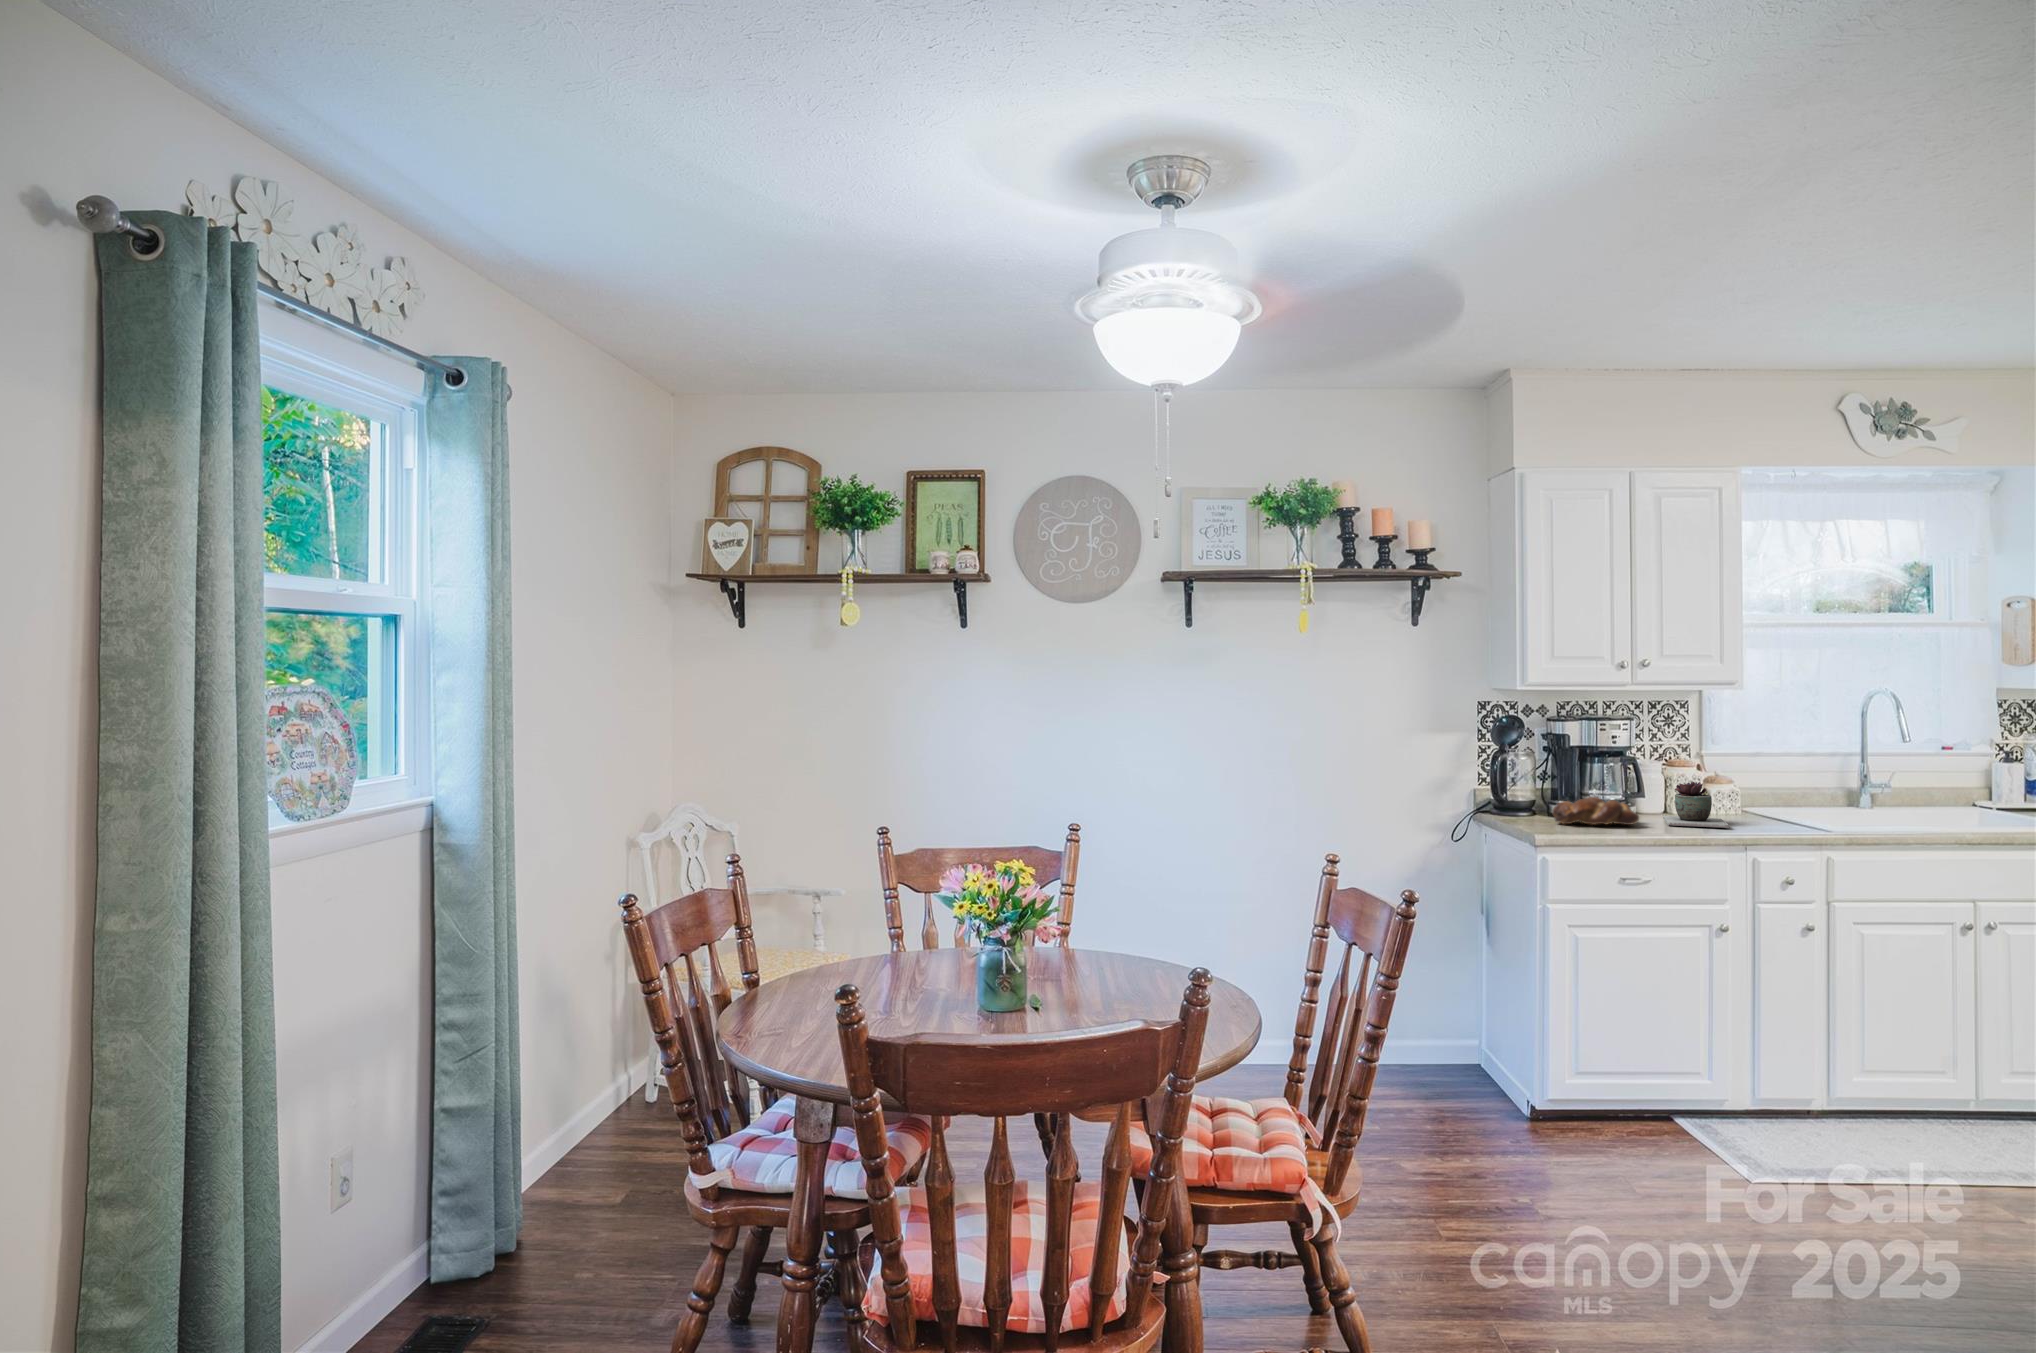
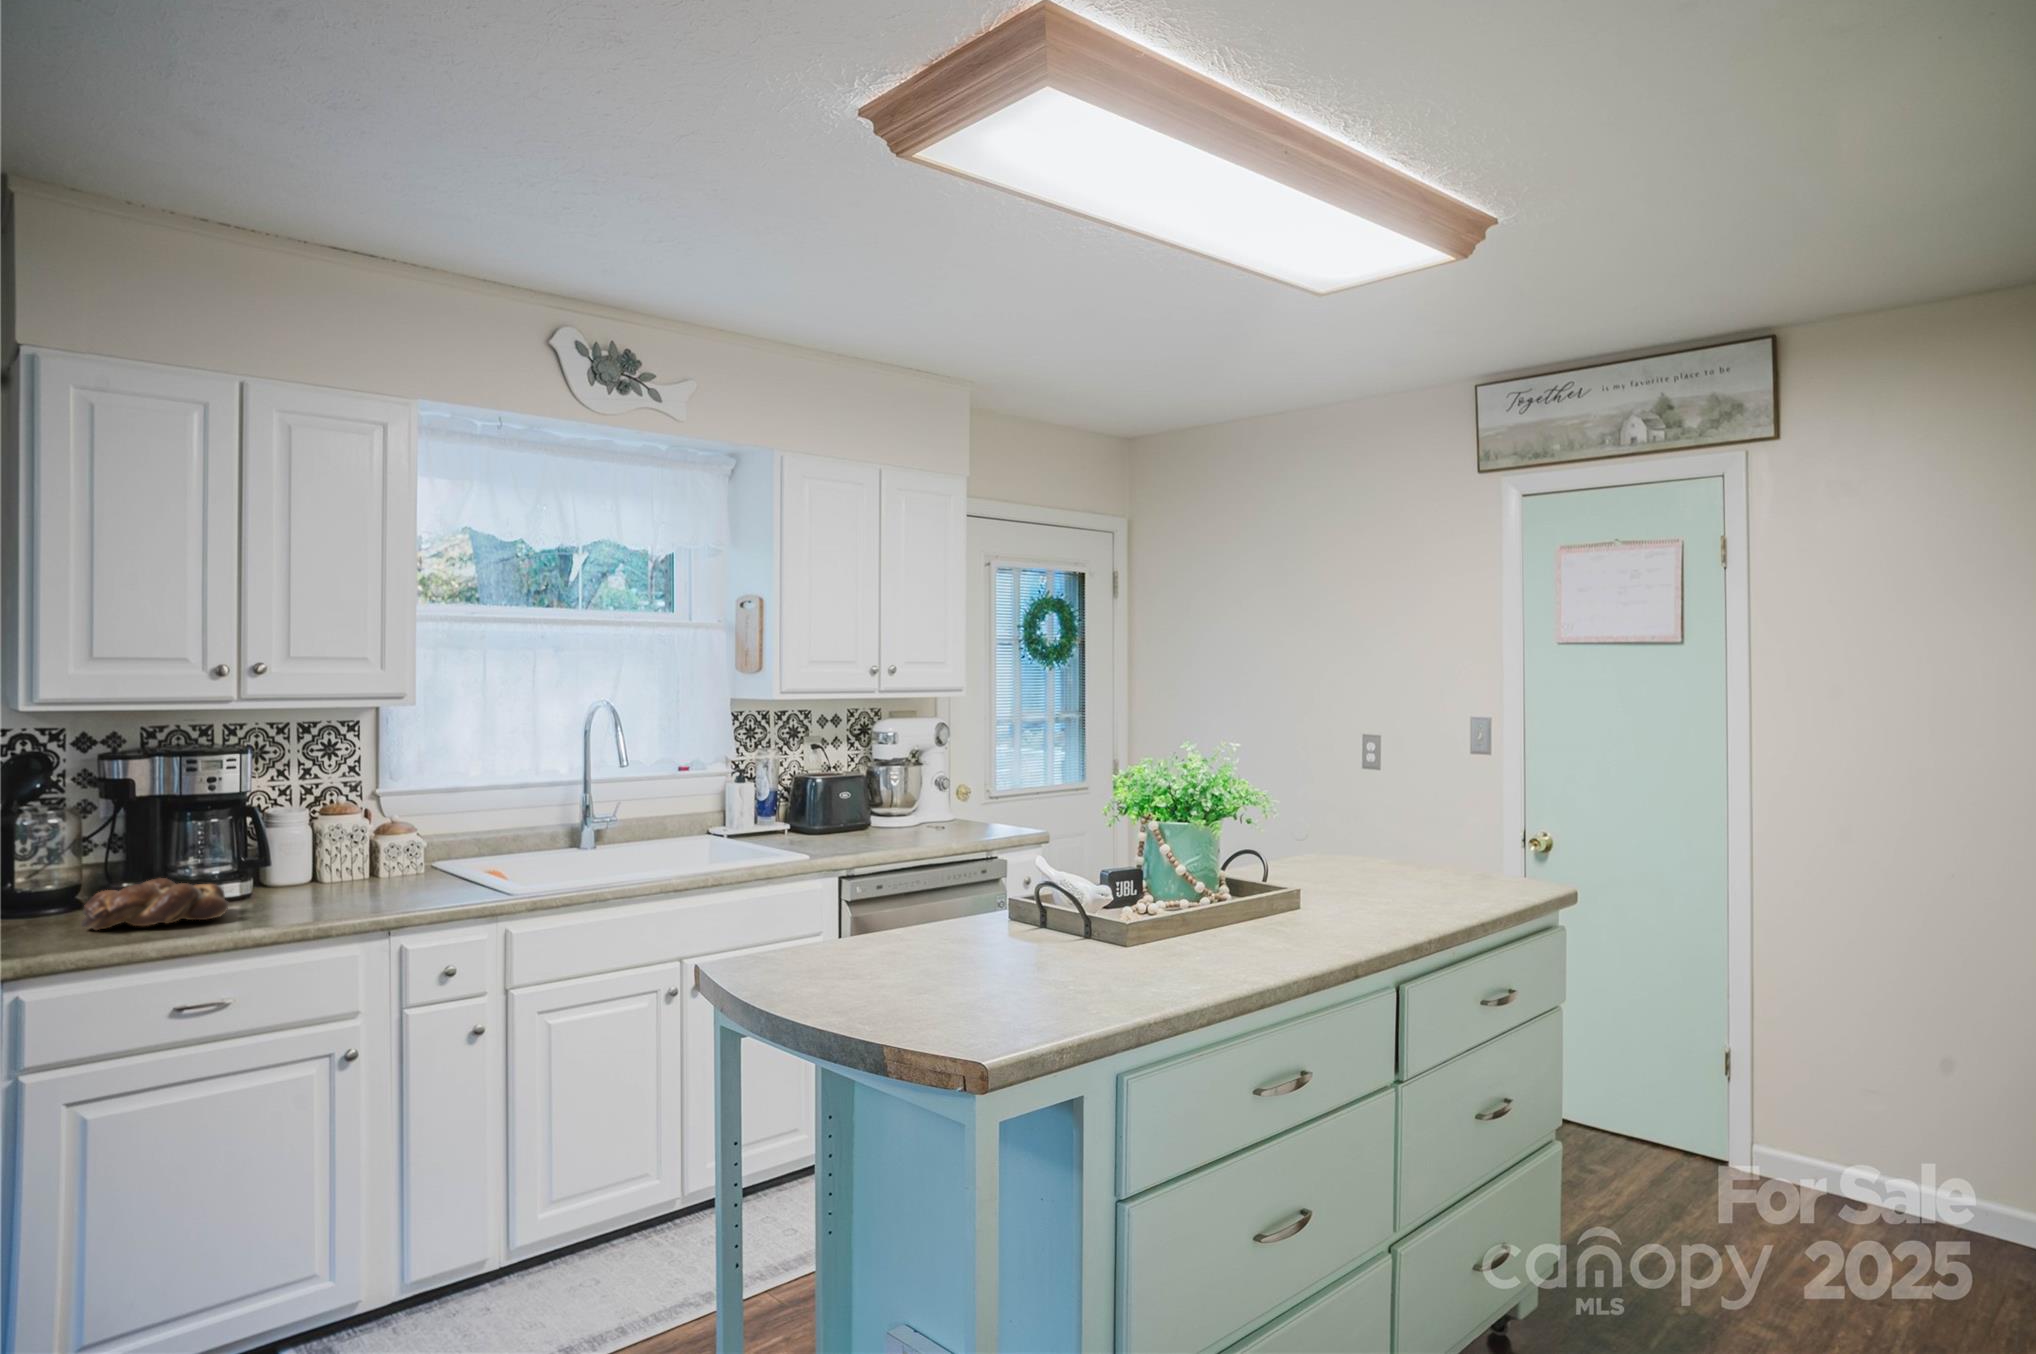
succulent plant: present [1663,782,1729,828] -> none [279,840,376,912]

